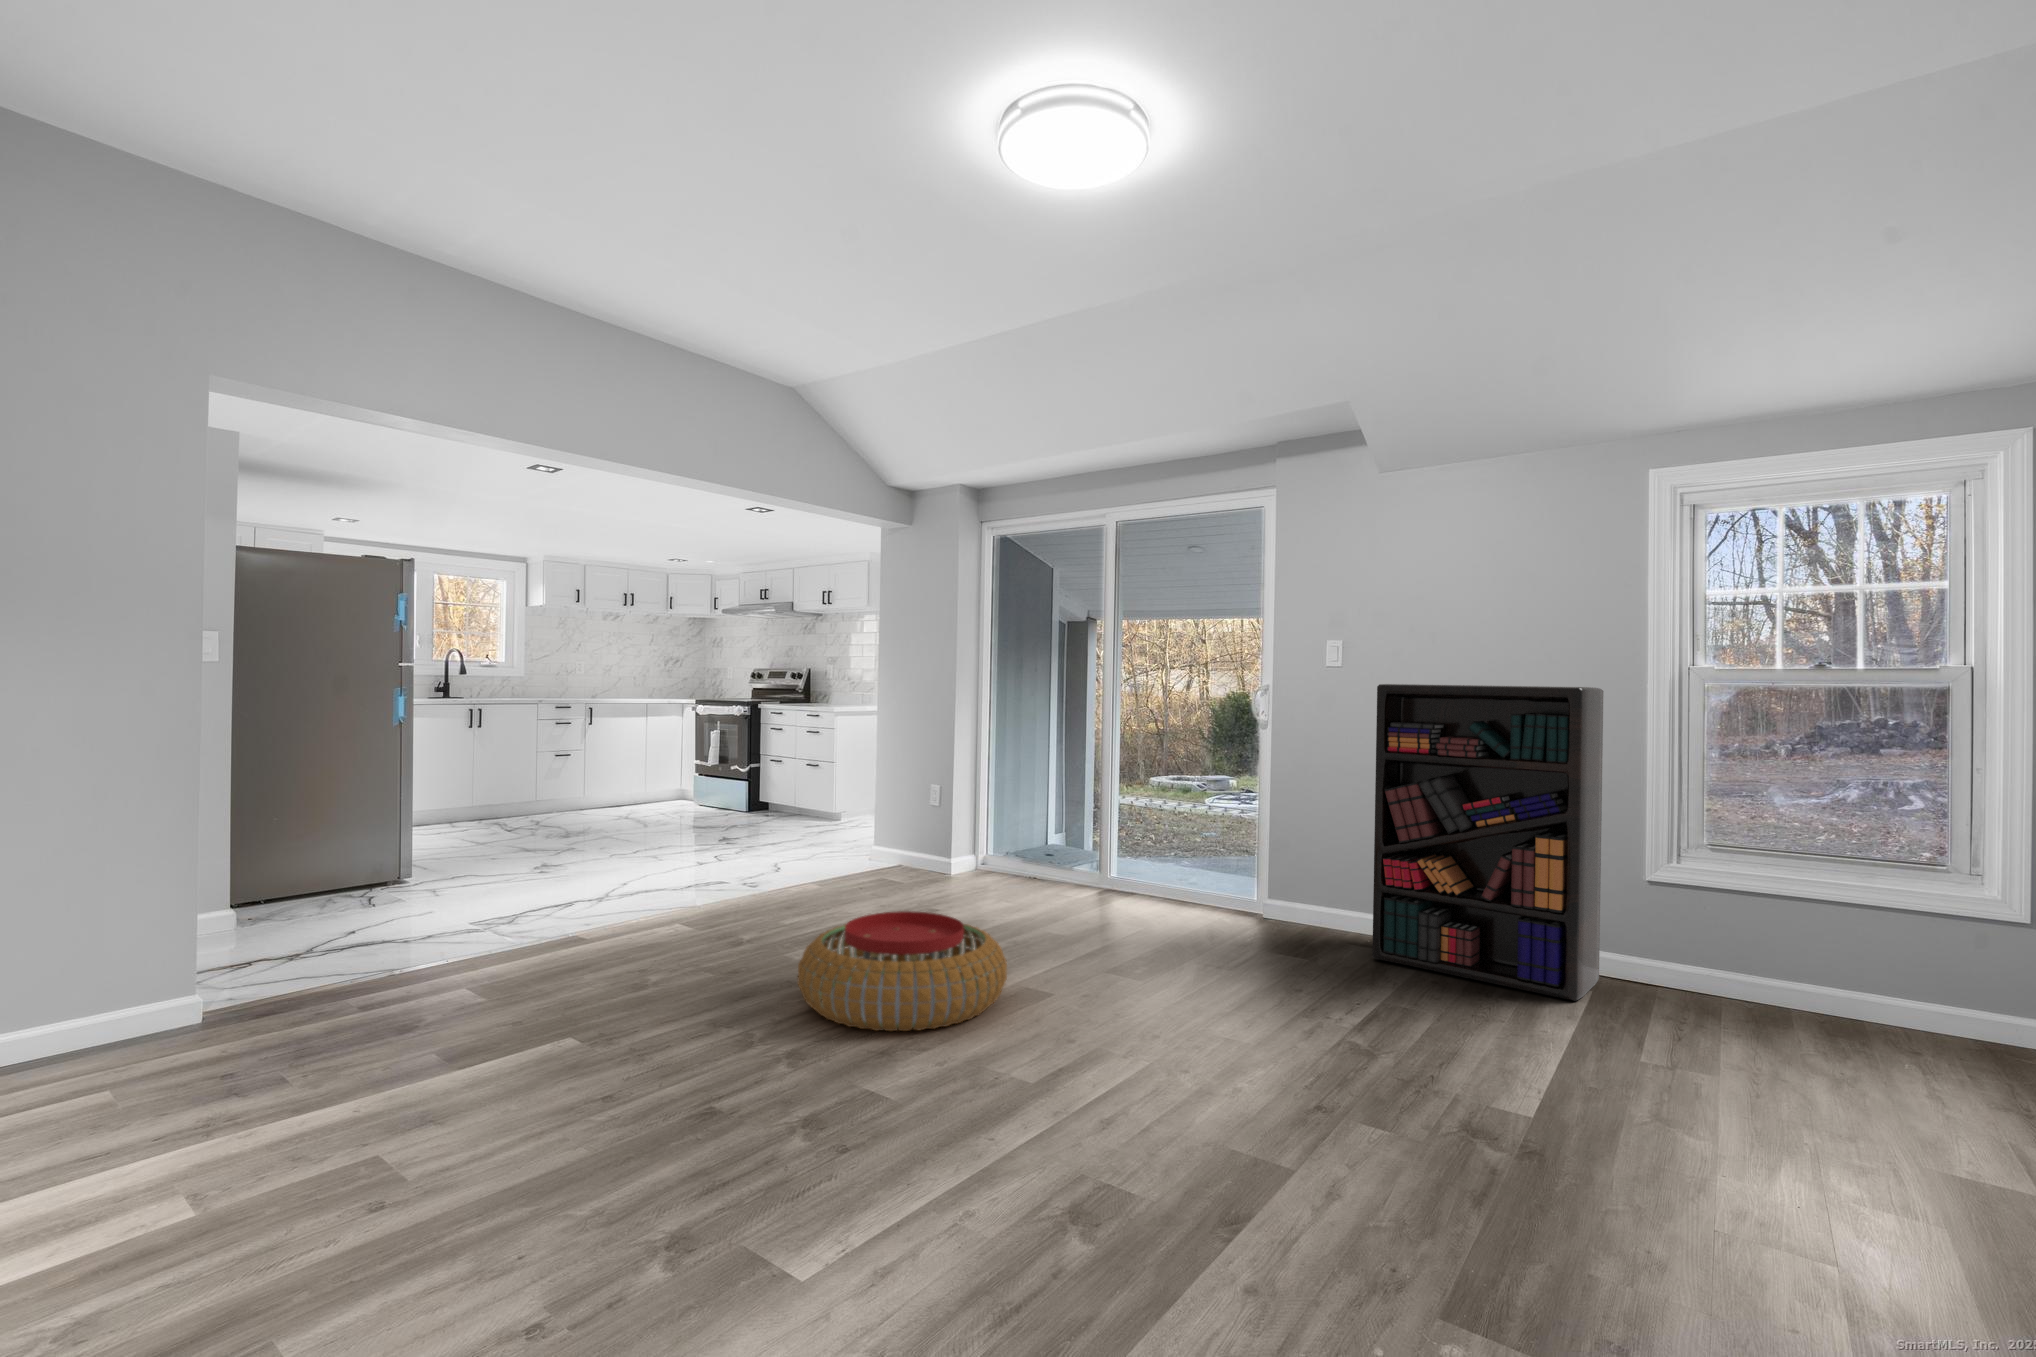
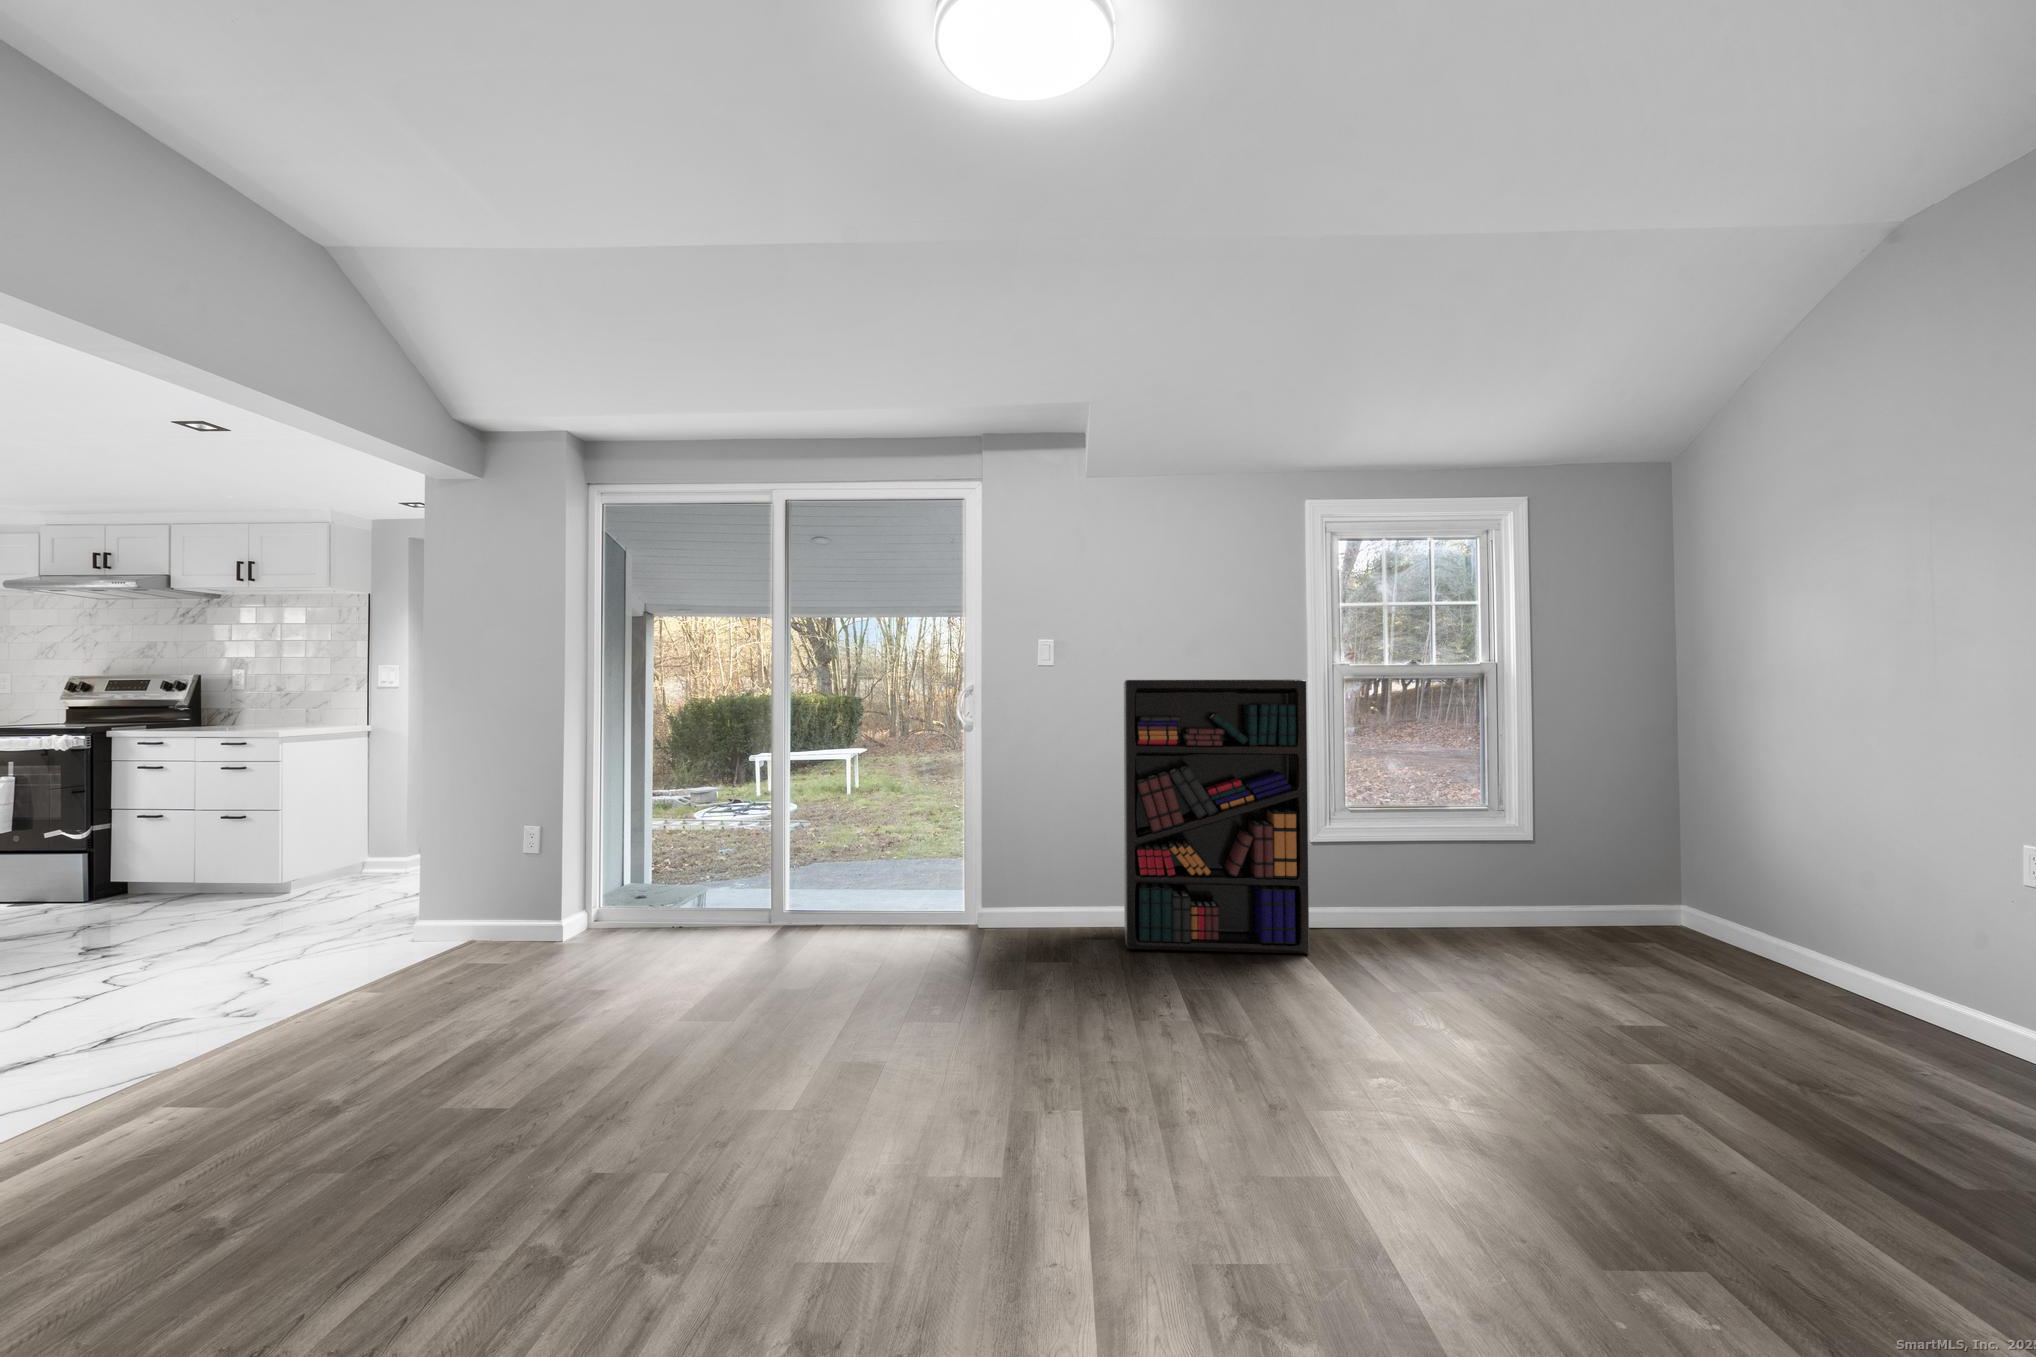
pouf: present [798,911,1007,1031] -> none [557,1002,884,1216]

